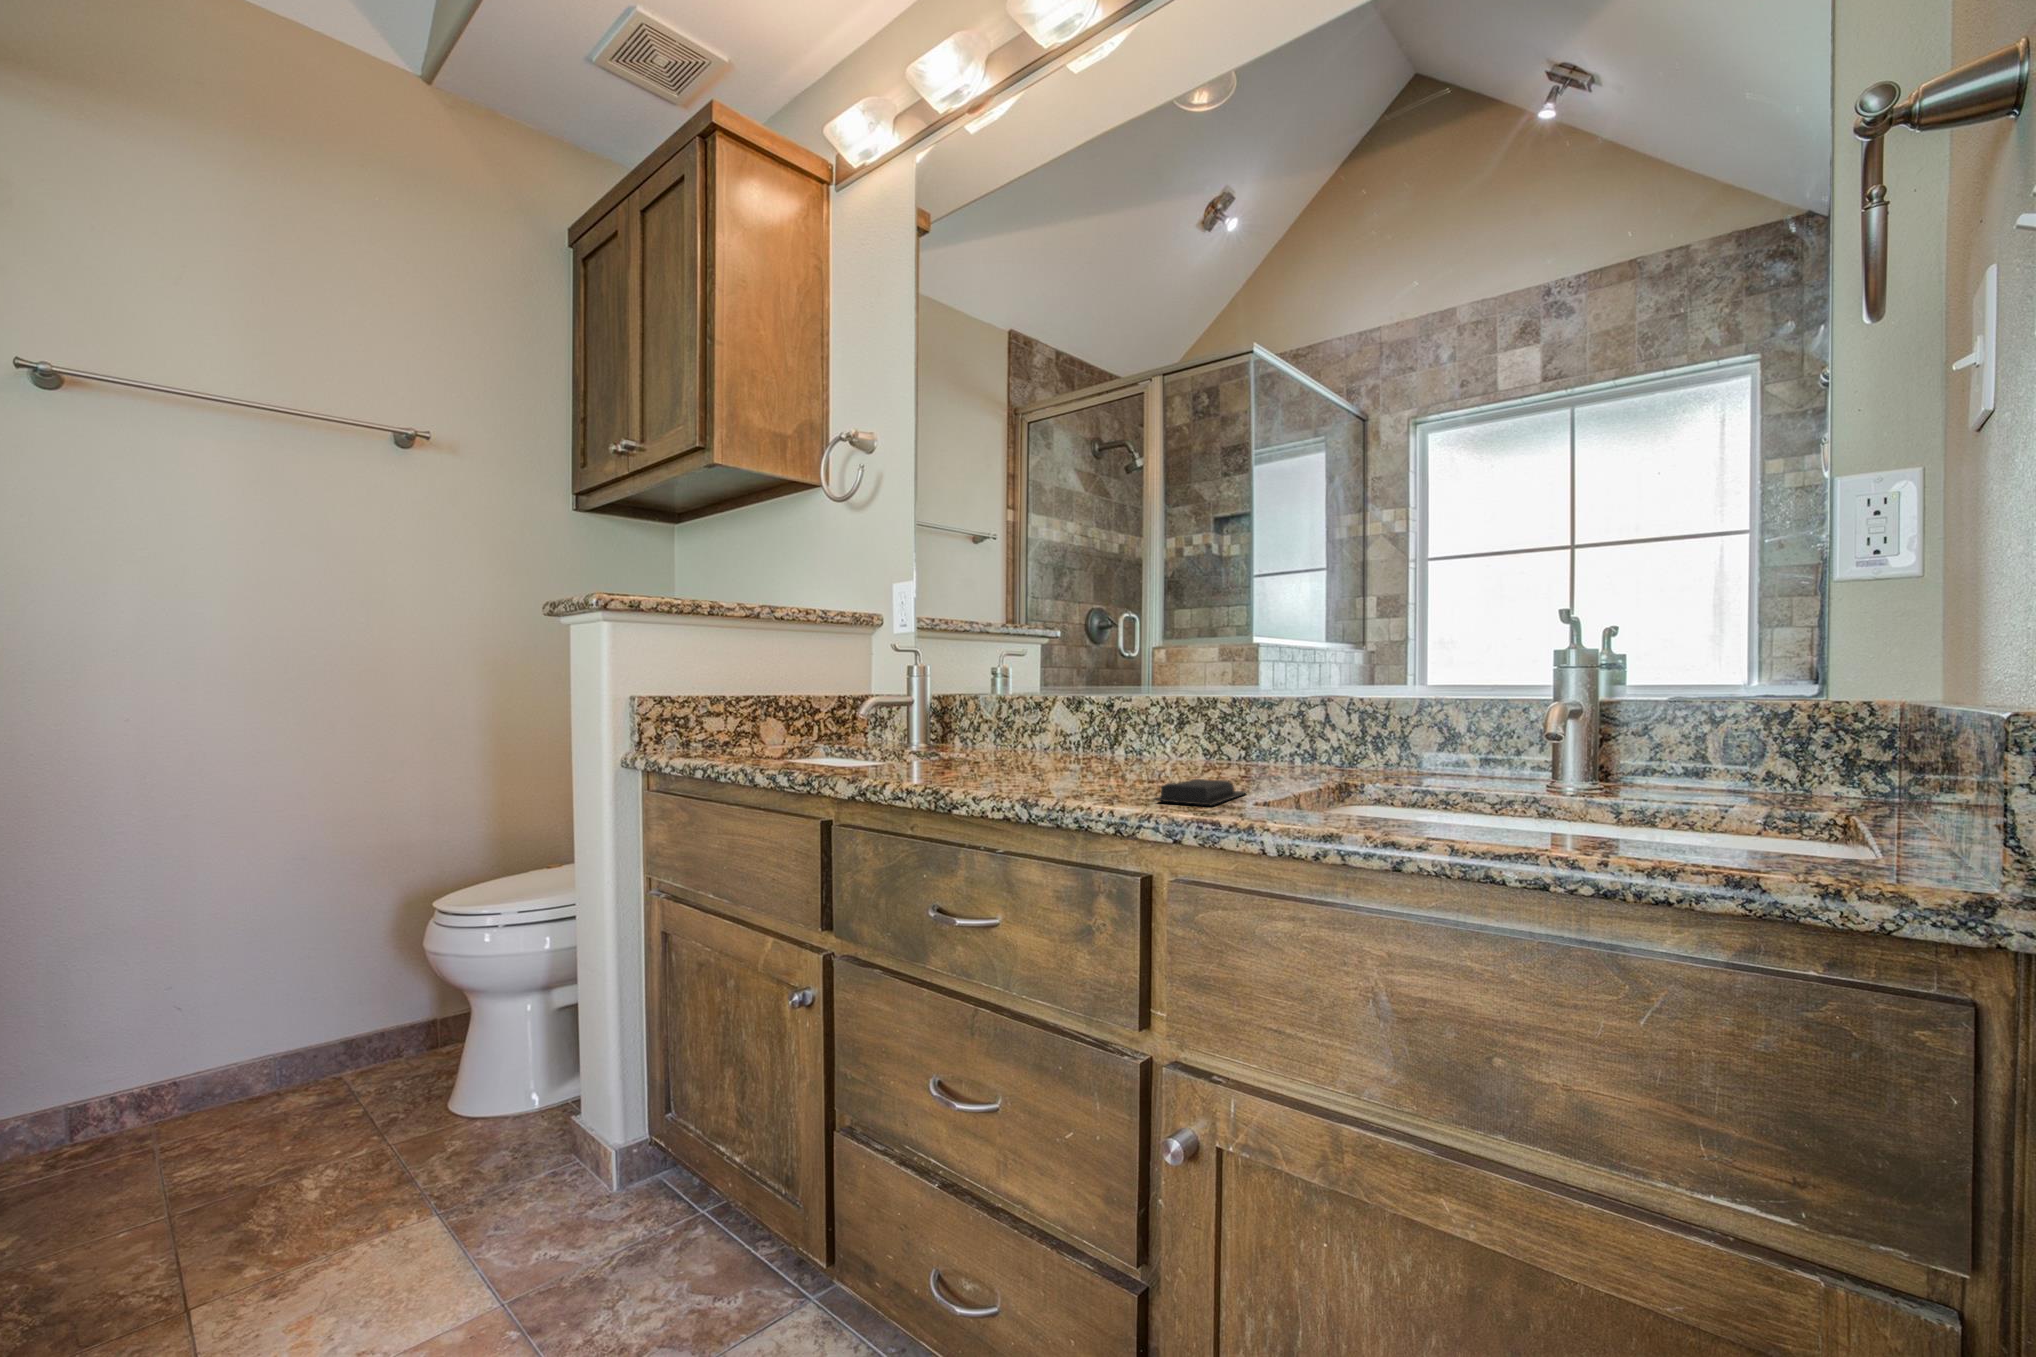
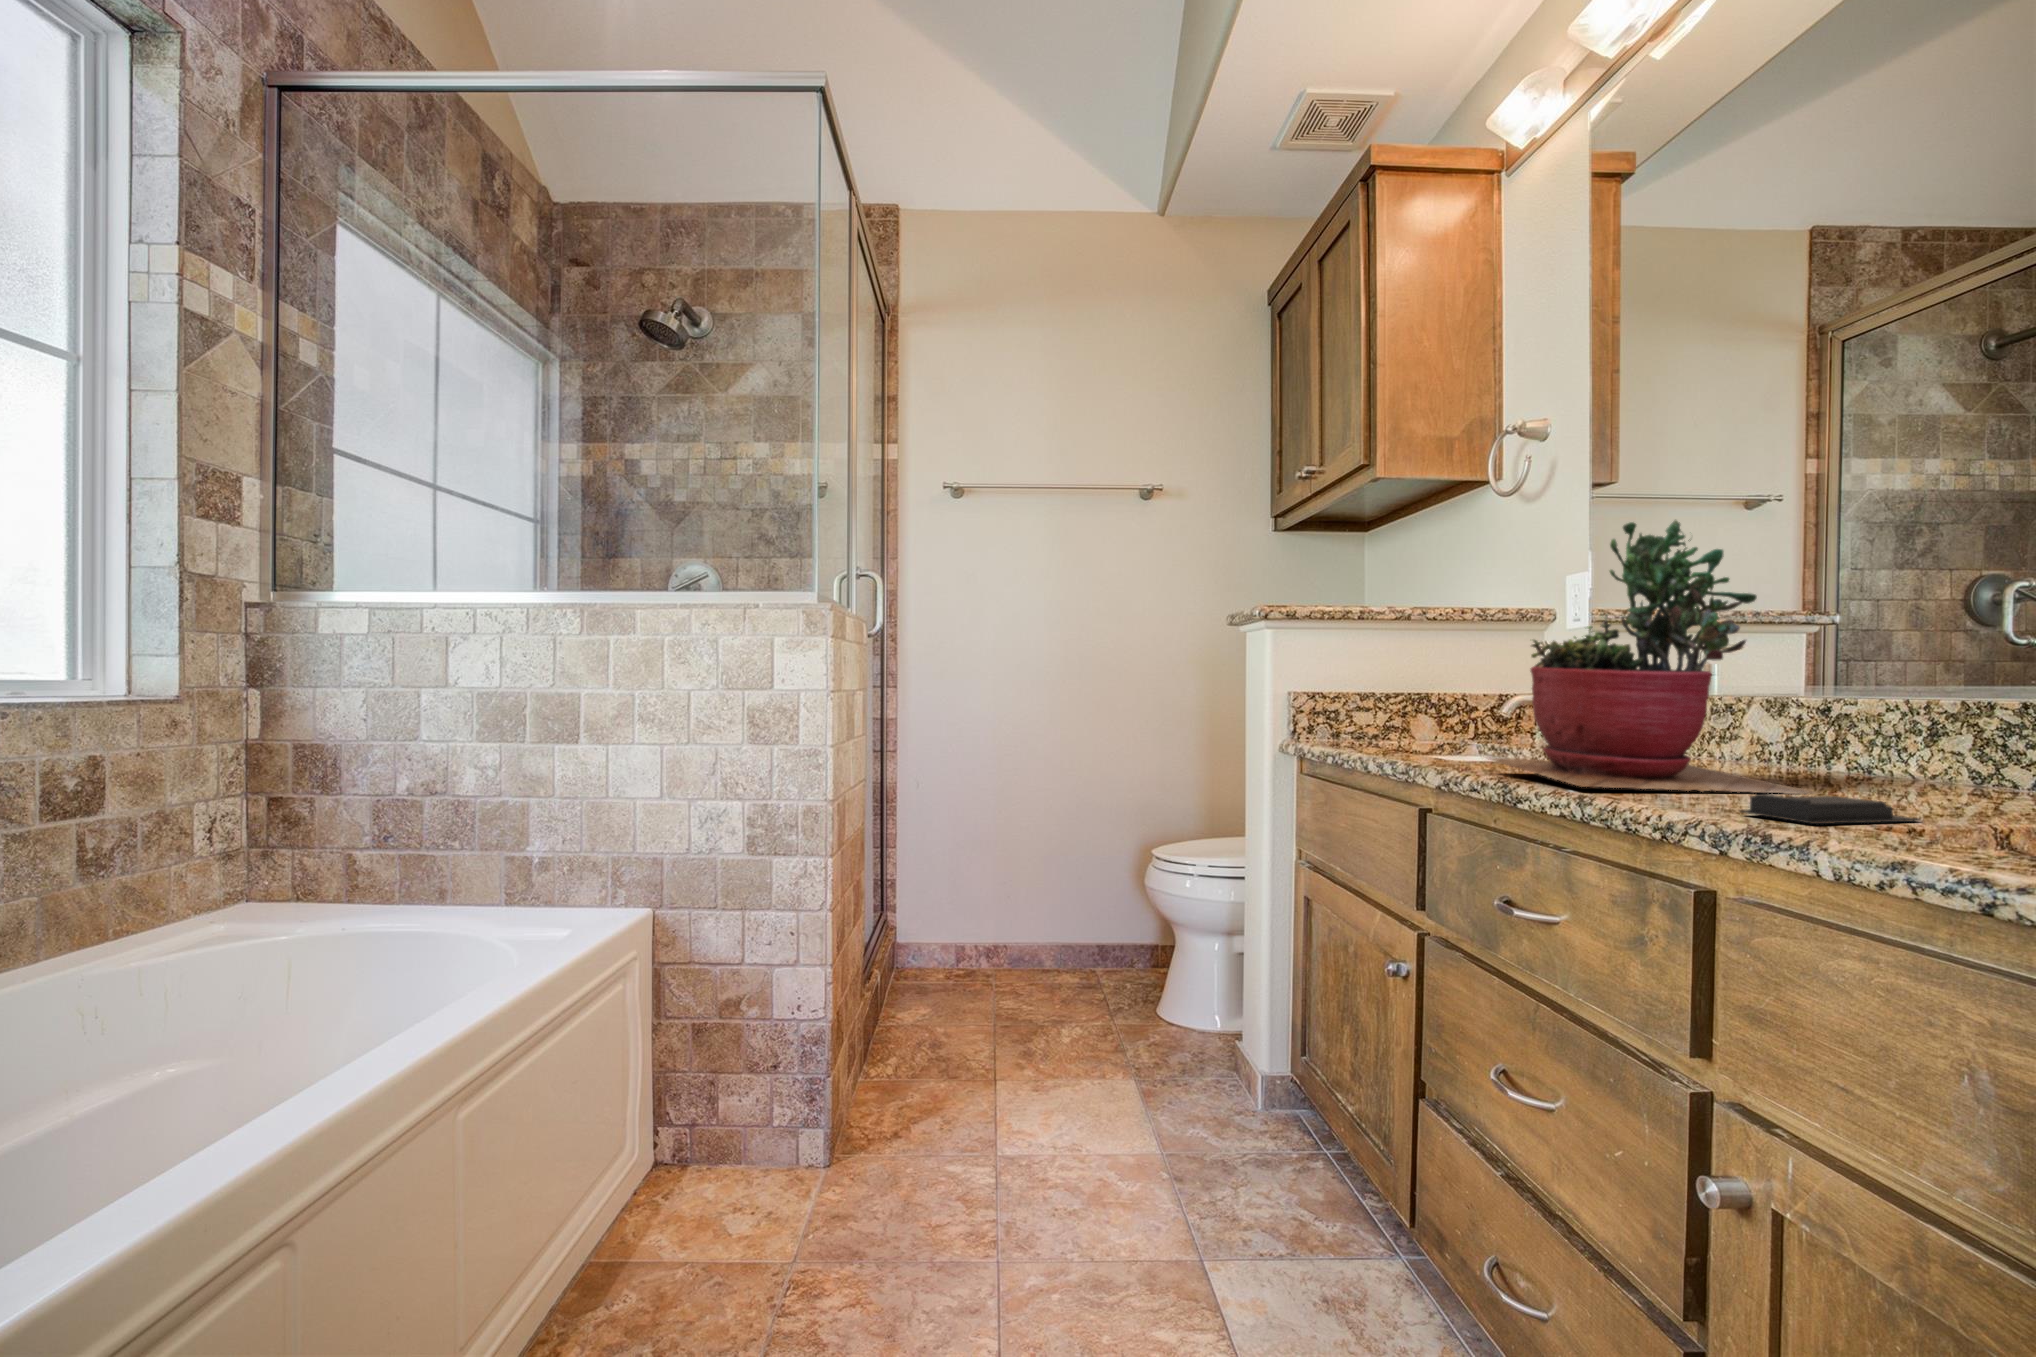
succulent plant: none [889,531,1150,787] -> present [1488,520,1816,794]

